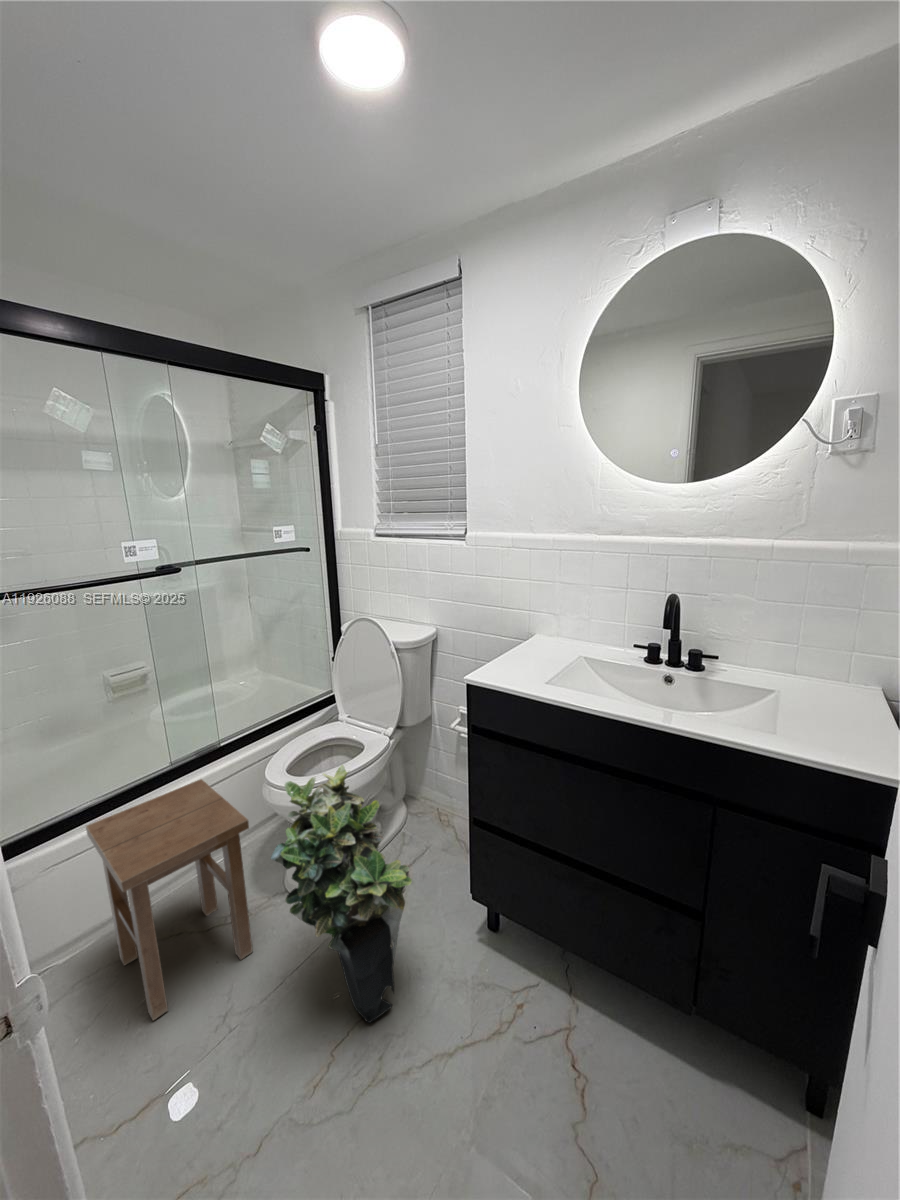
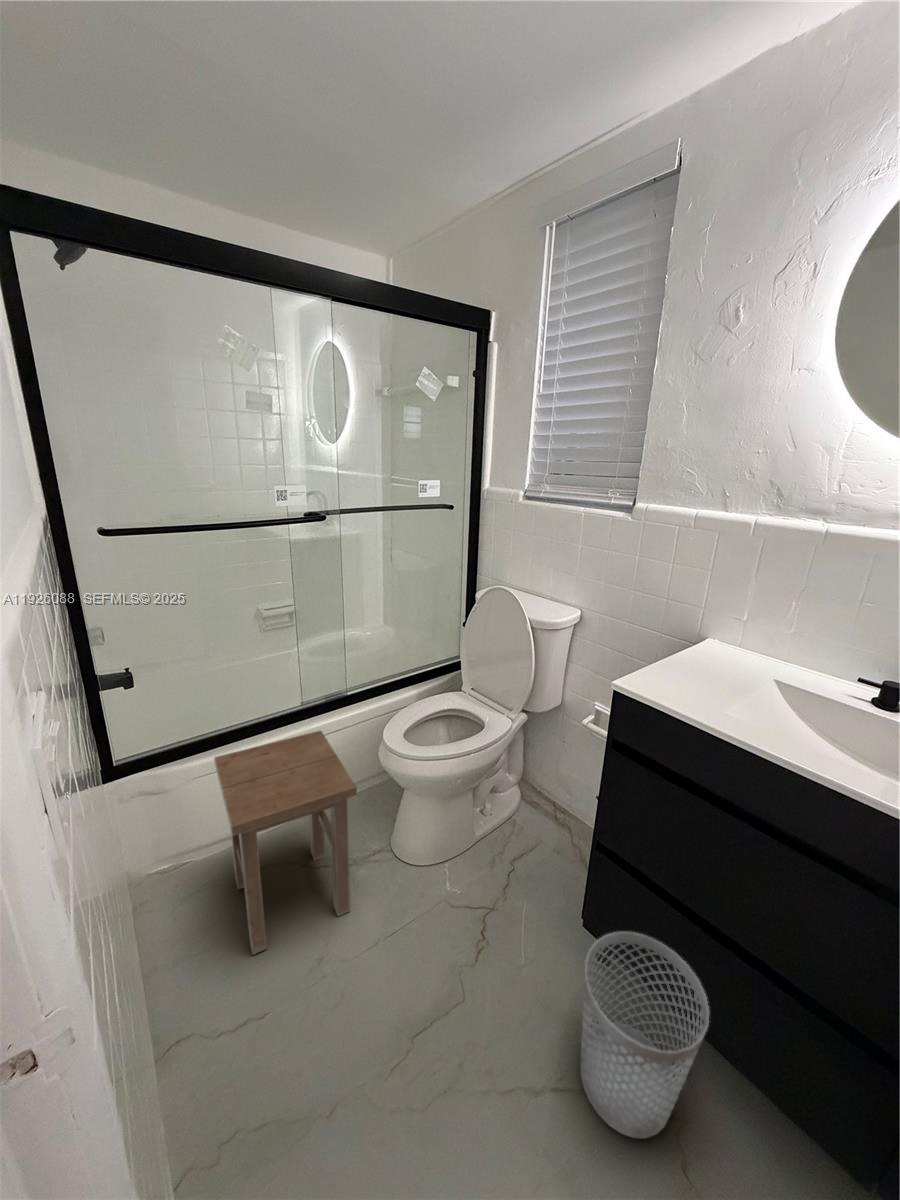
potted plant: present [271,765,411,1023] -> none [371,750,518,1033]
wastebasket: none [473,883,569,1052] -> present [581,932,709,1138]

